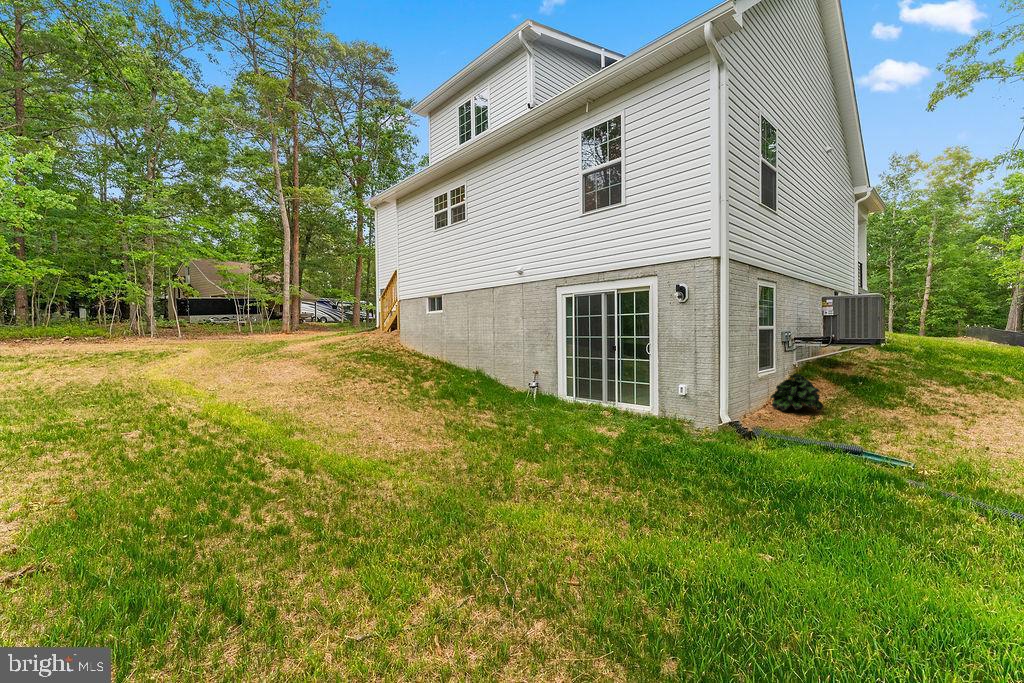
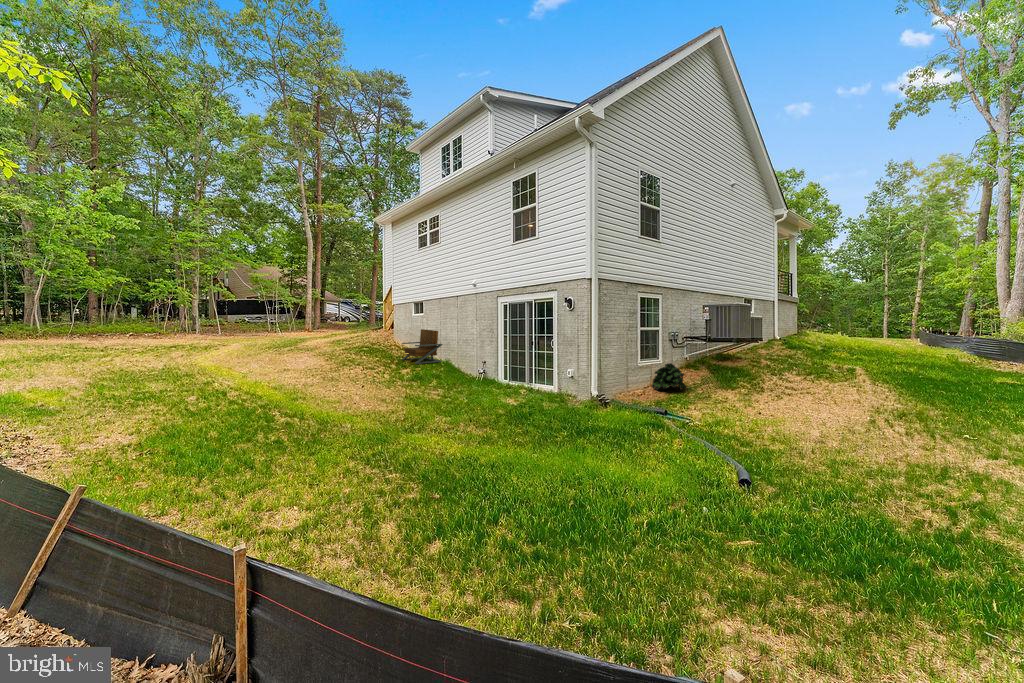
lounge chair: none [418,330,472,376] -> present [402,329,443,364]

